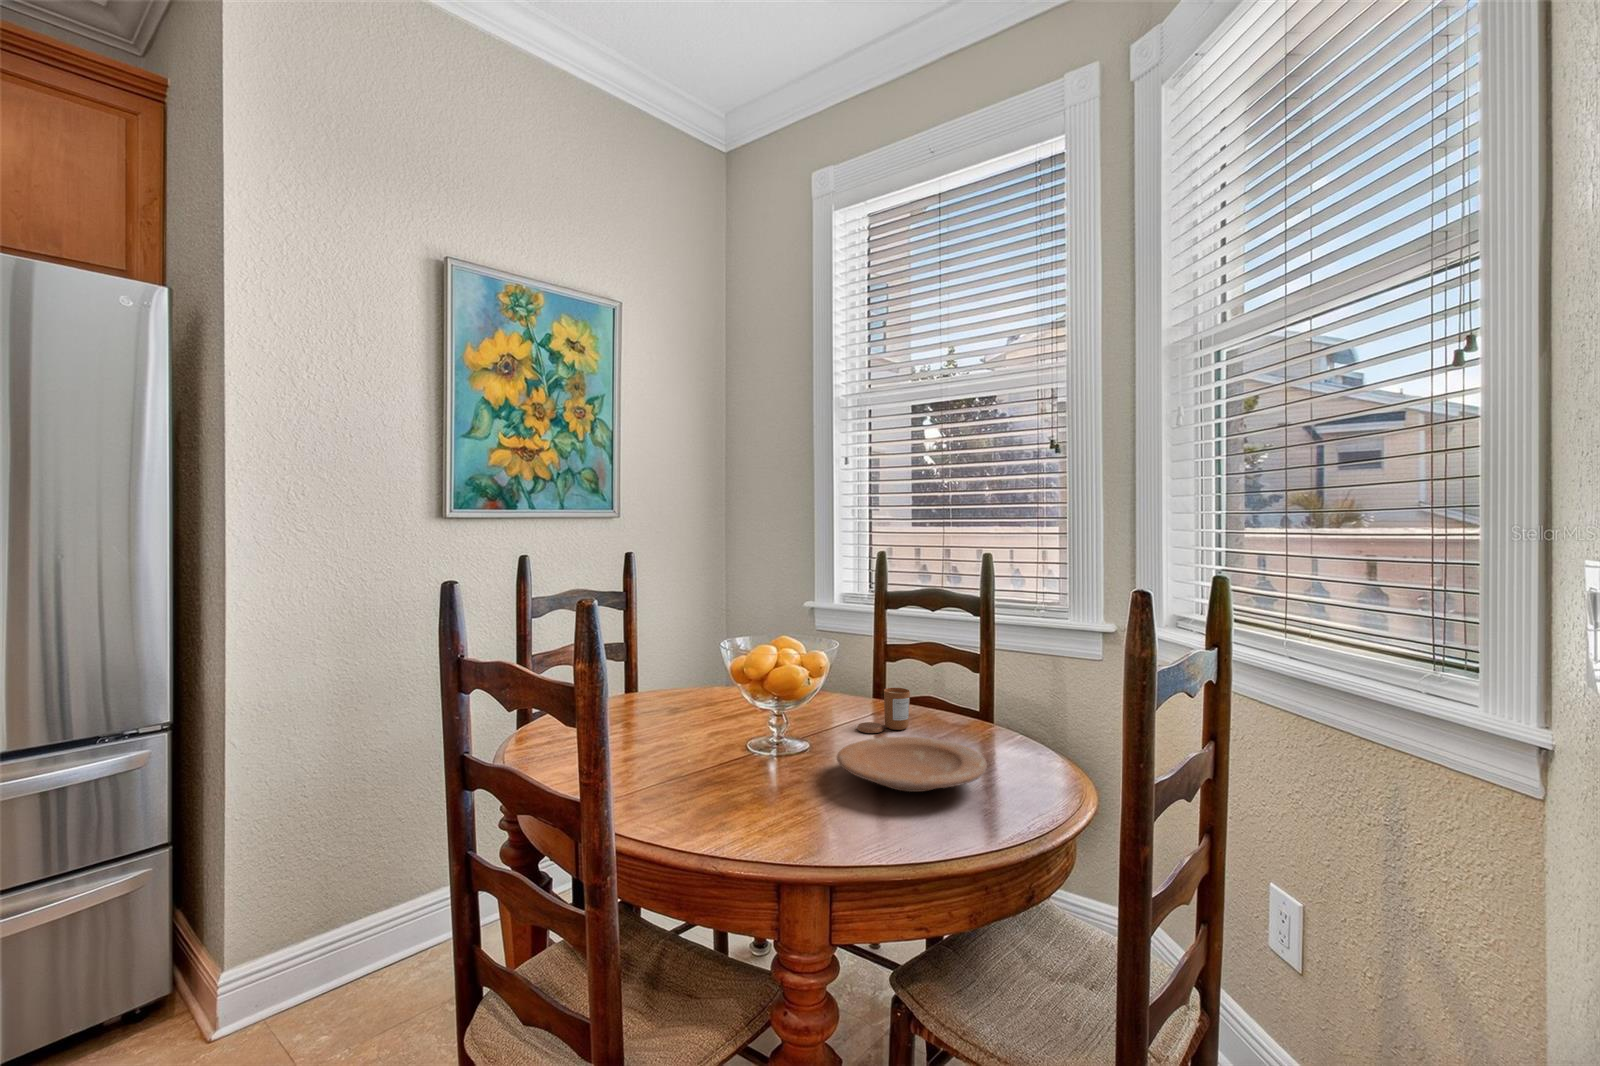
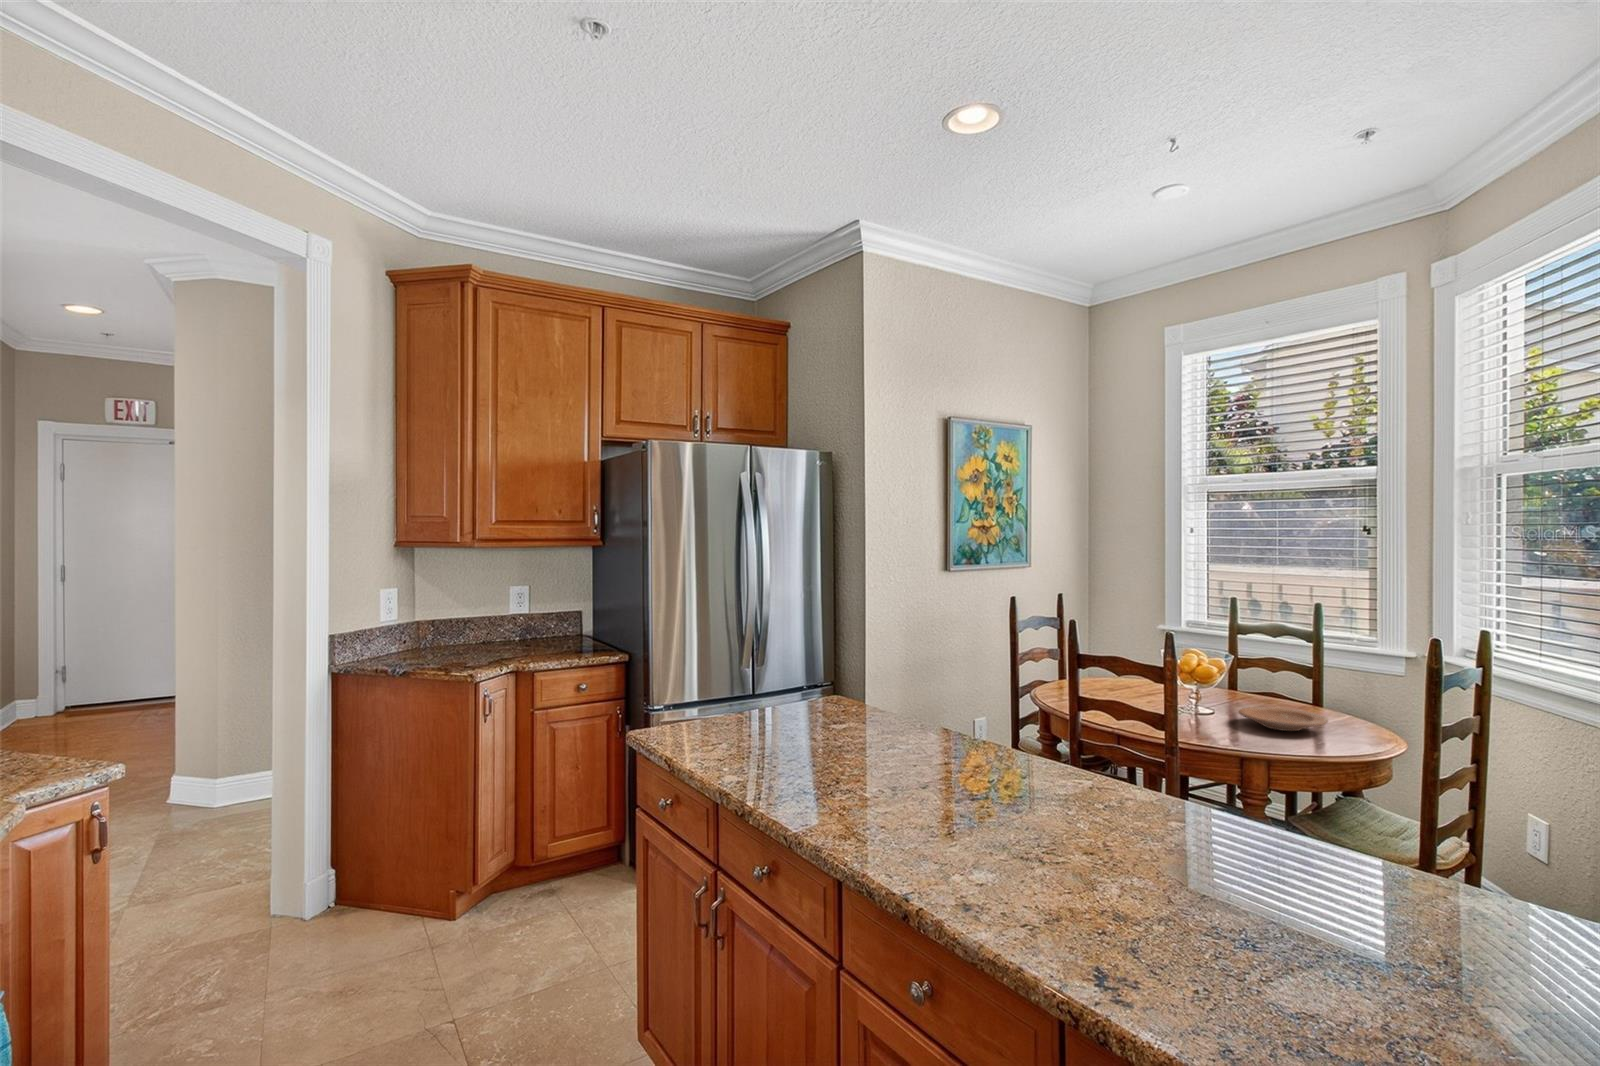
candle: present [857,688,910,733] -> none [1237,683,1271,708]

